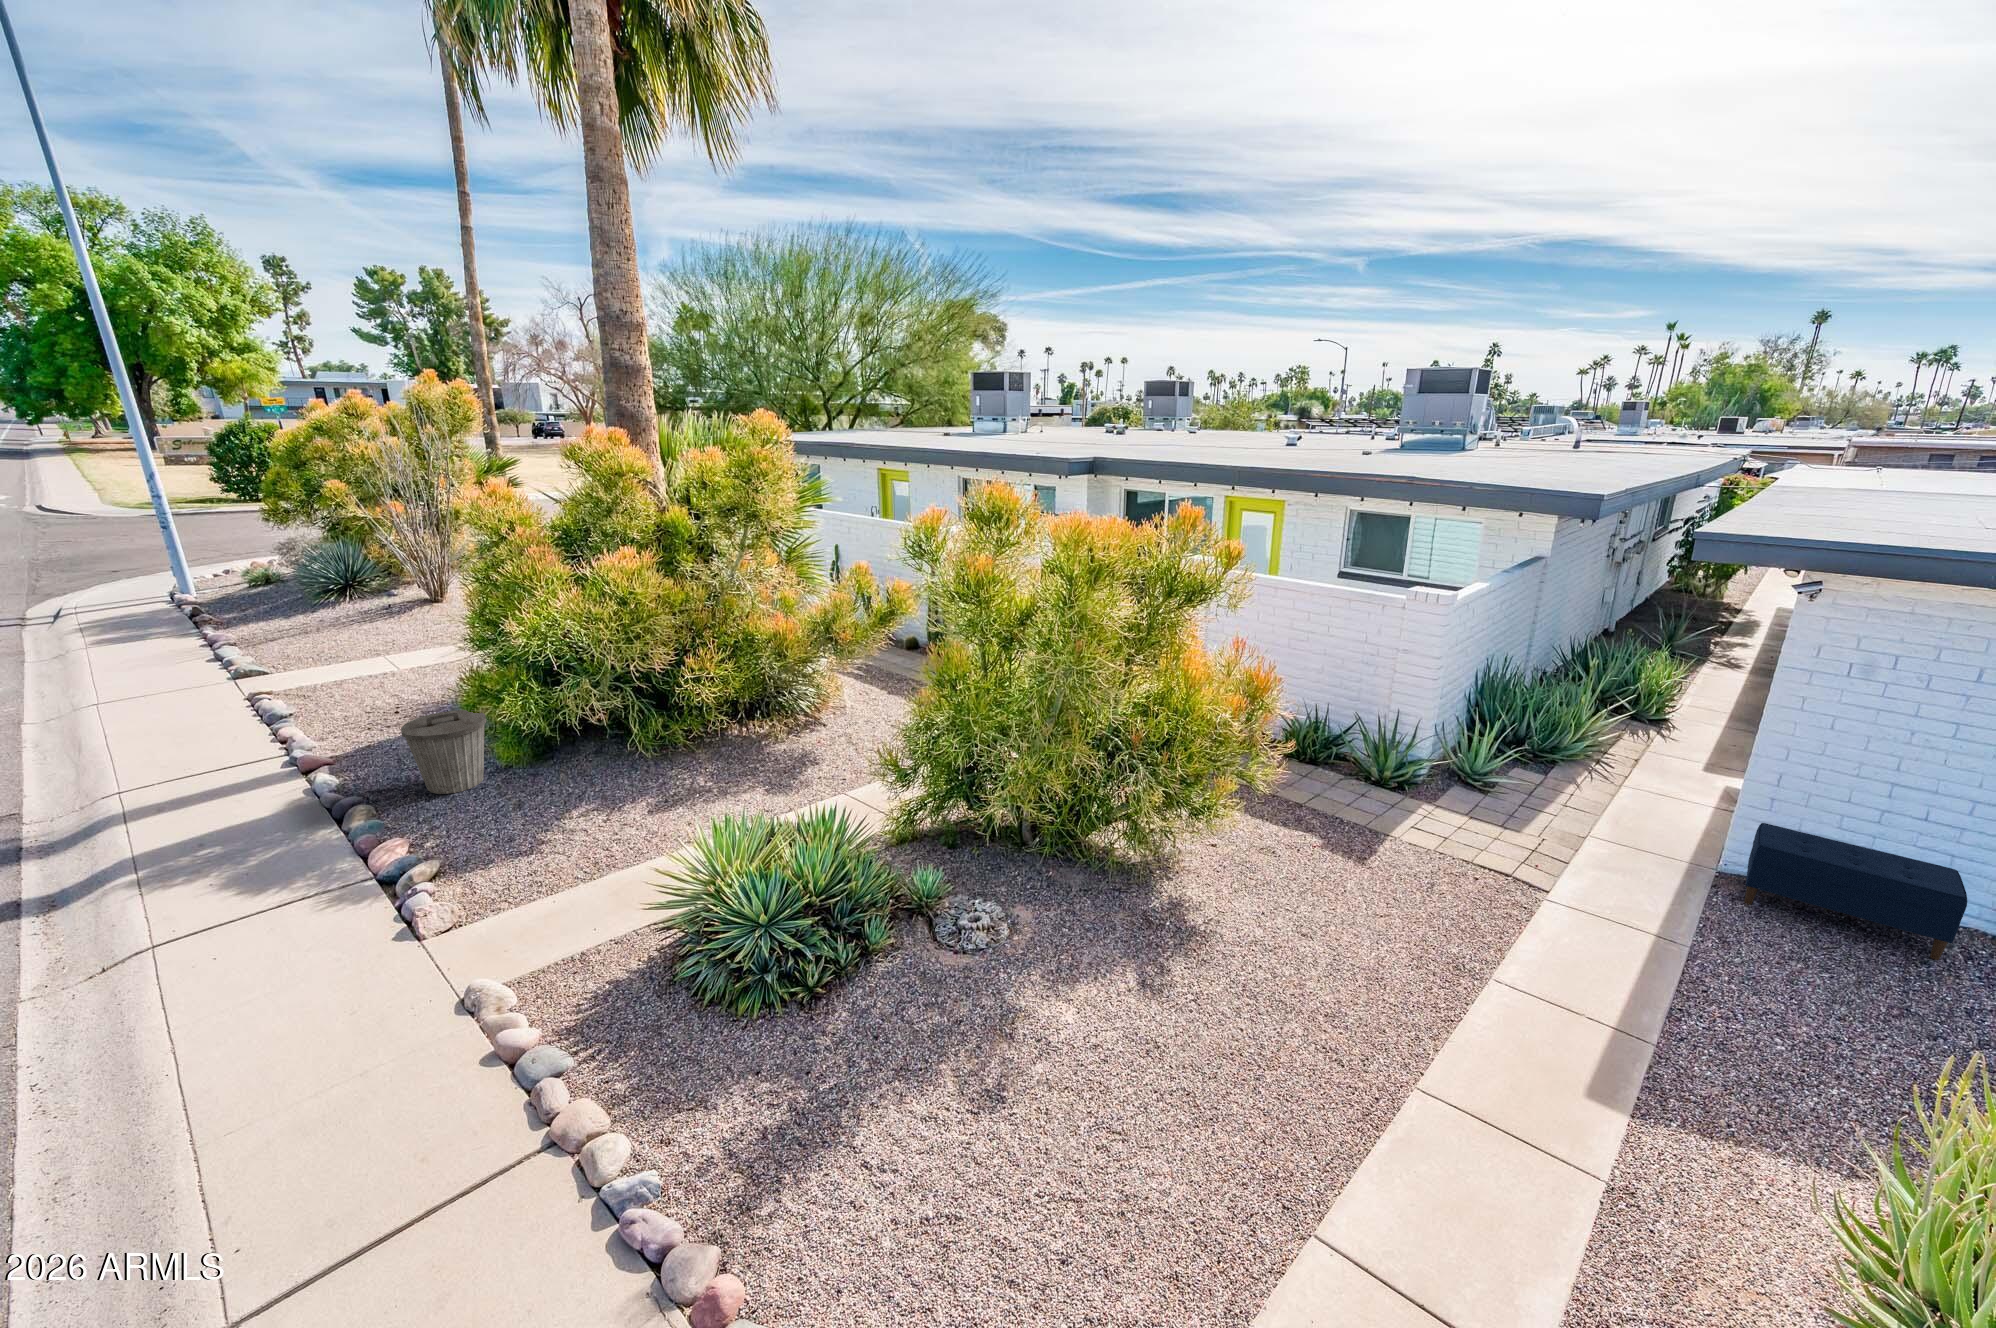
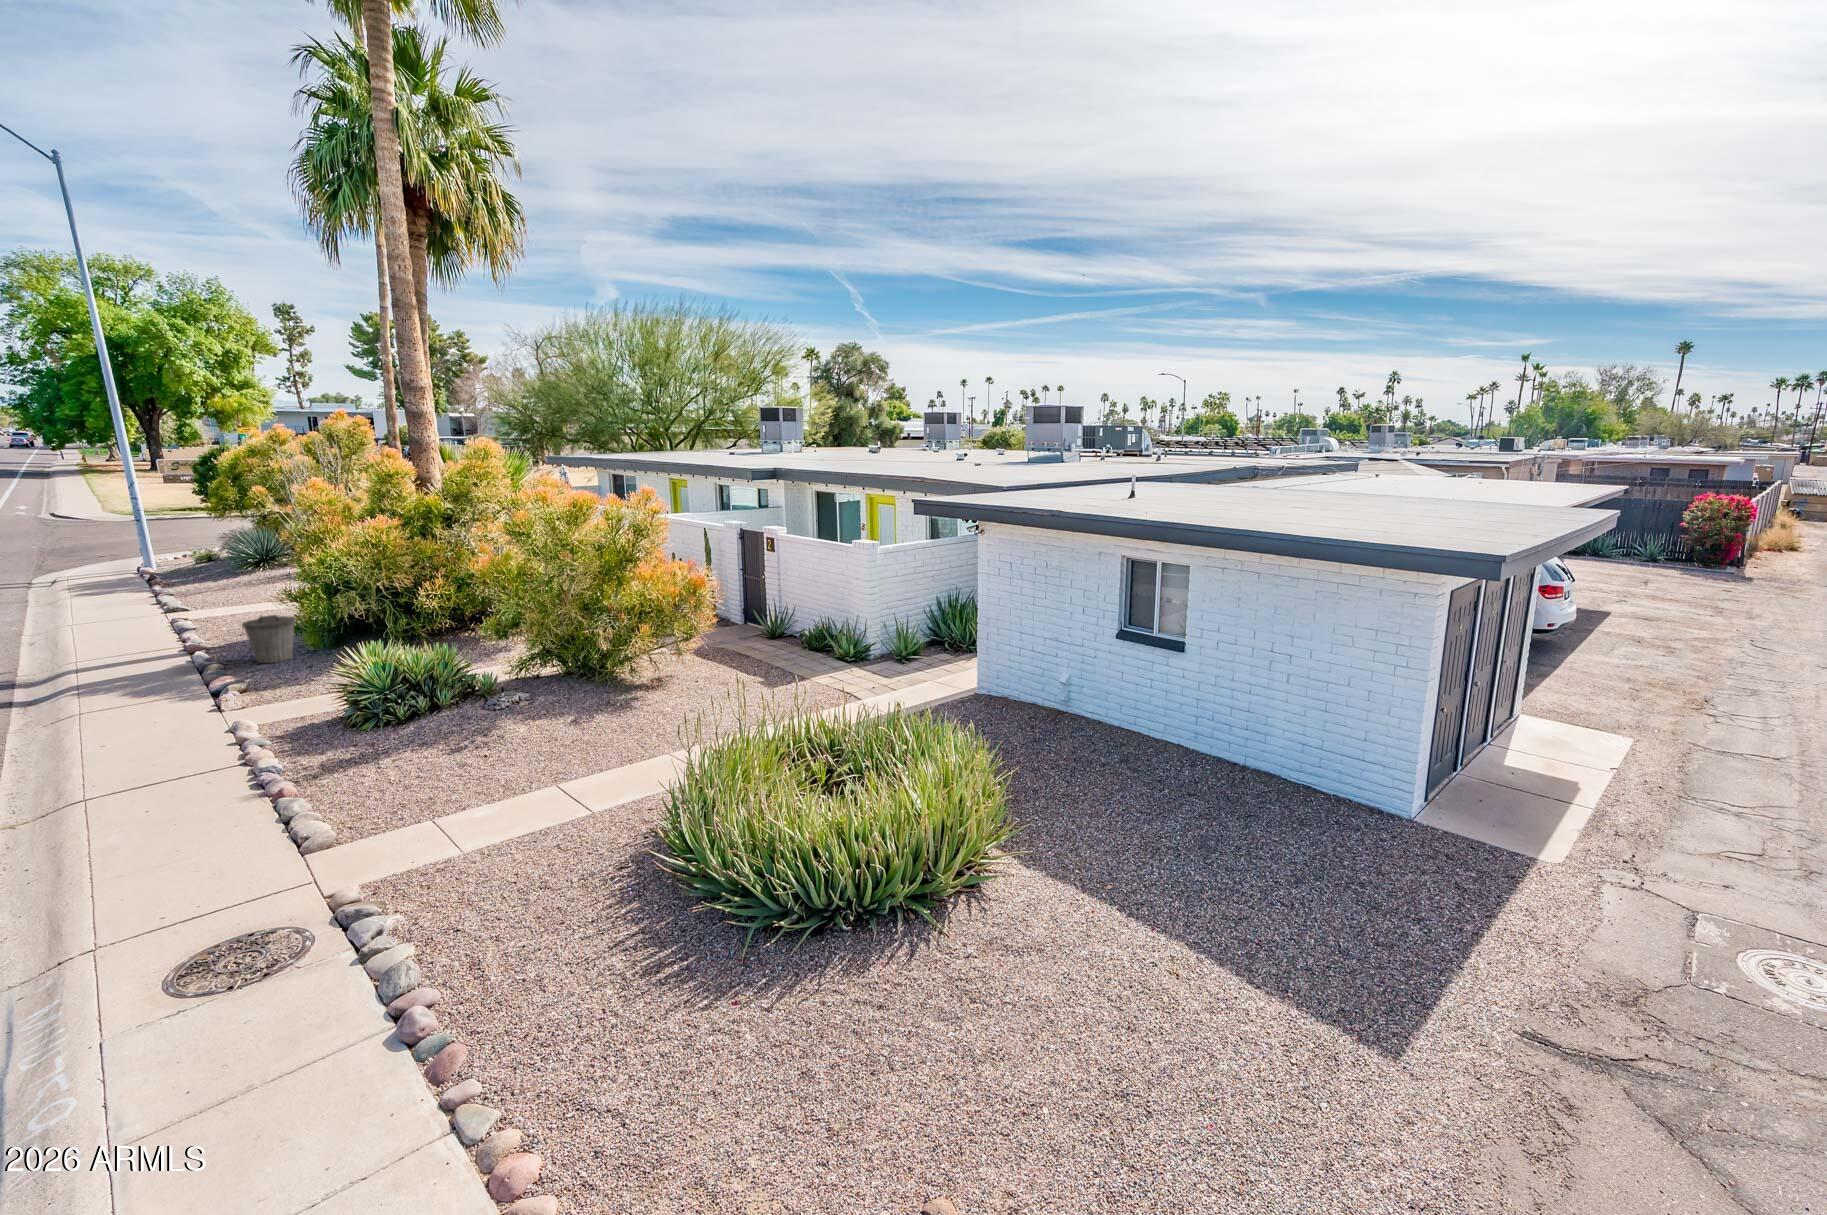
bench: present [1744,823,1967,960] -> none [960,675,1051,739]

